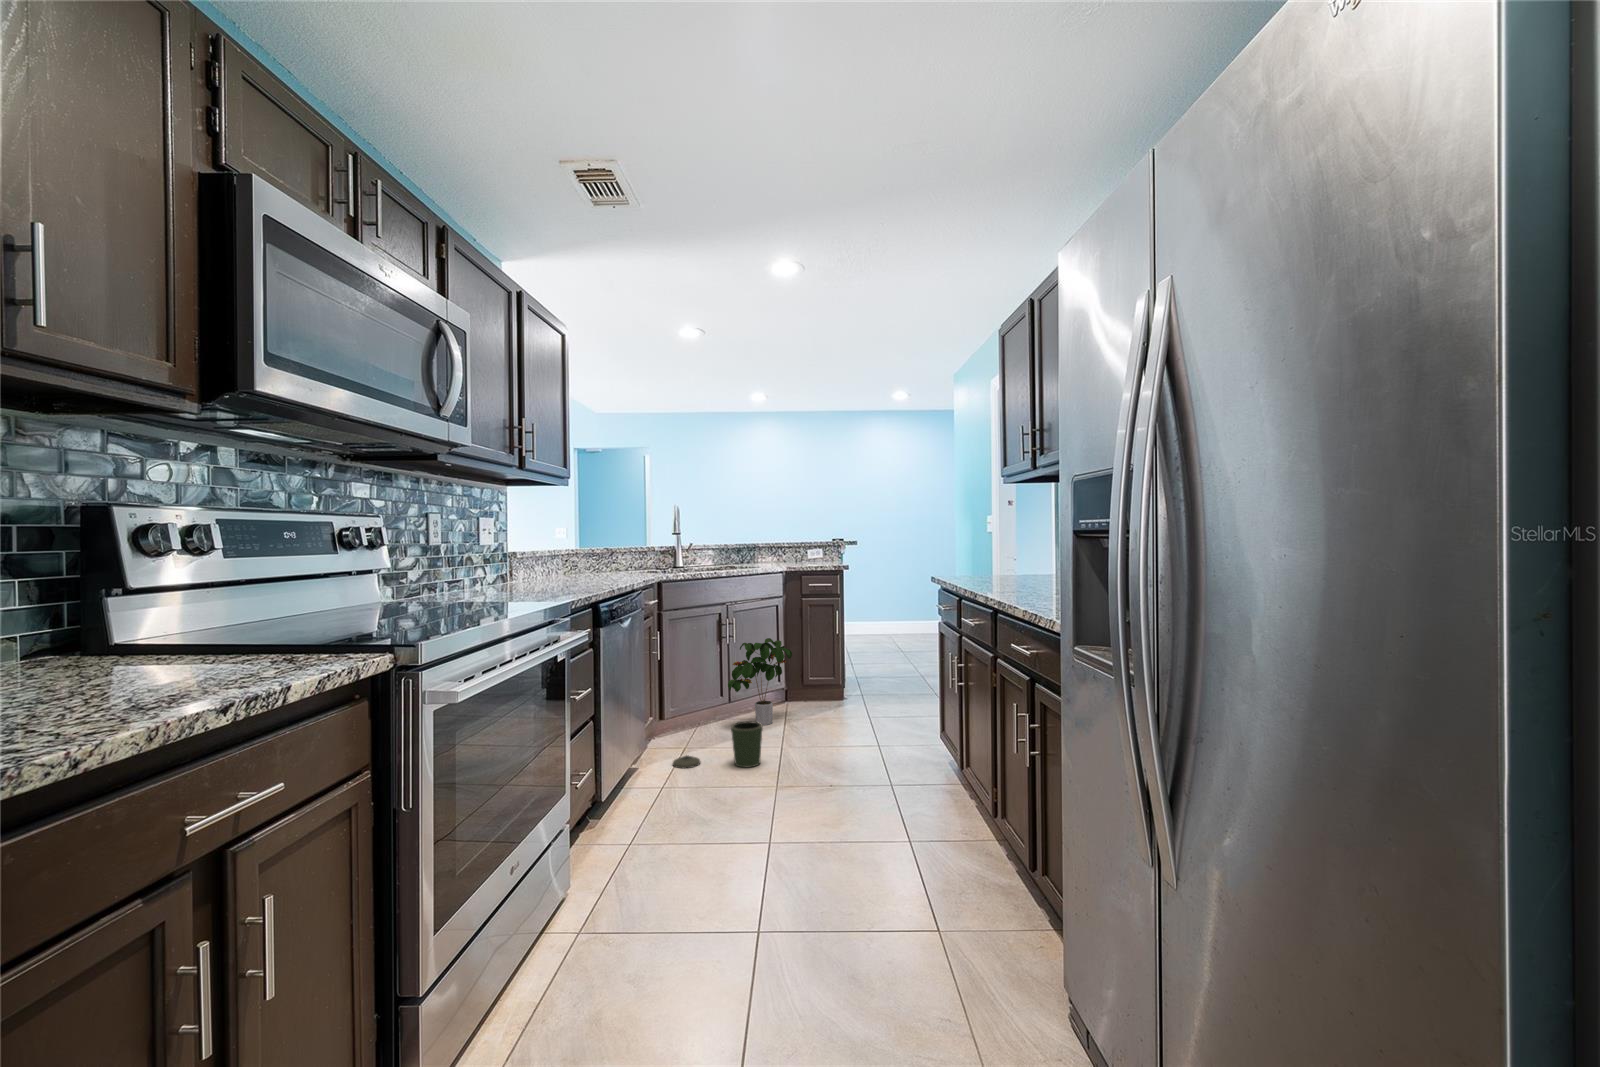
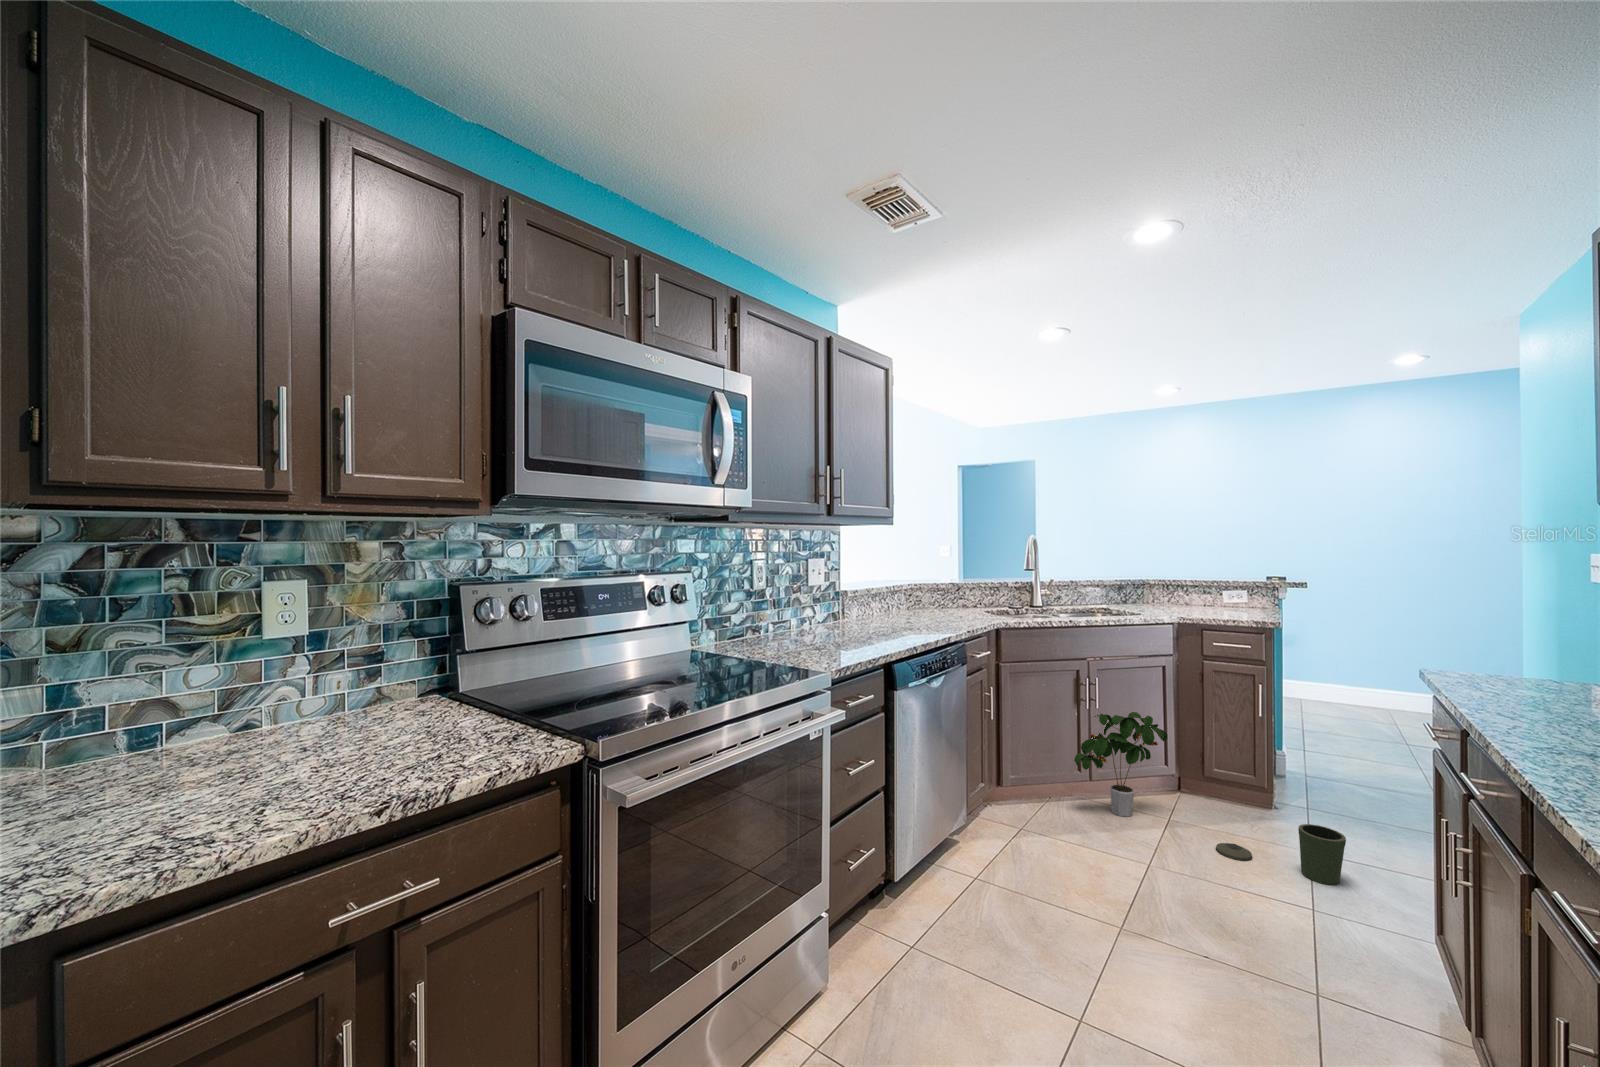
trash can: present [673,721,763,768] -> present [1216,824,1346,885]

